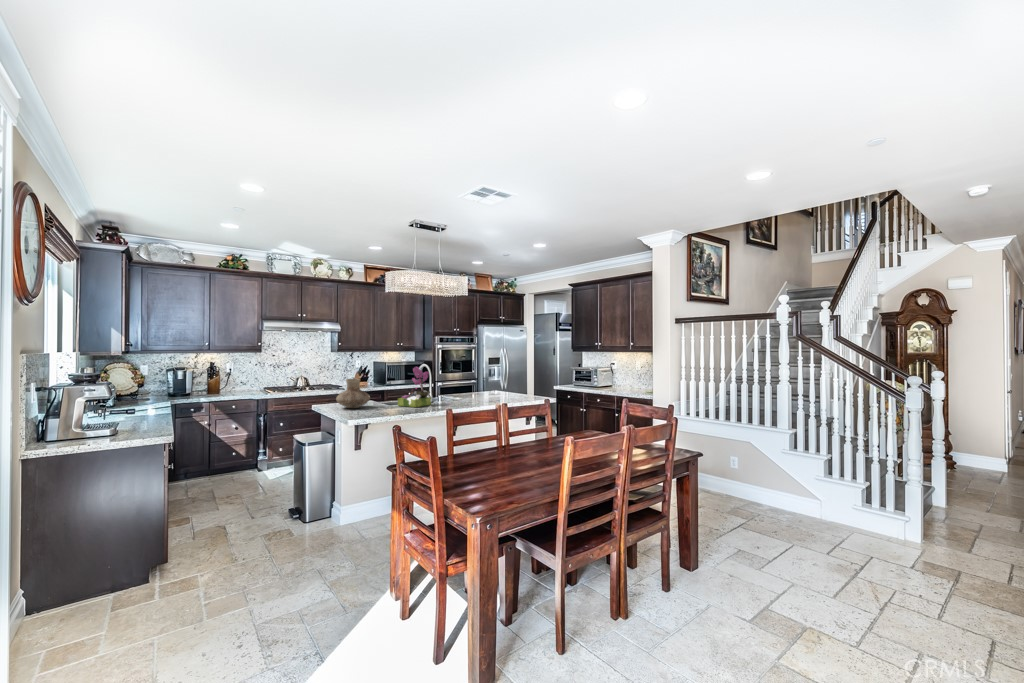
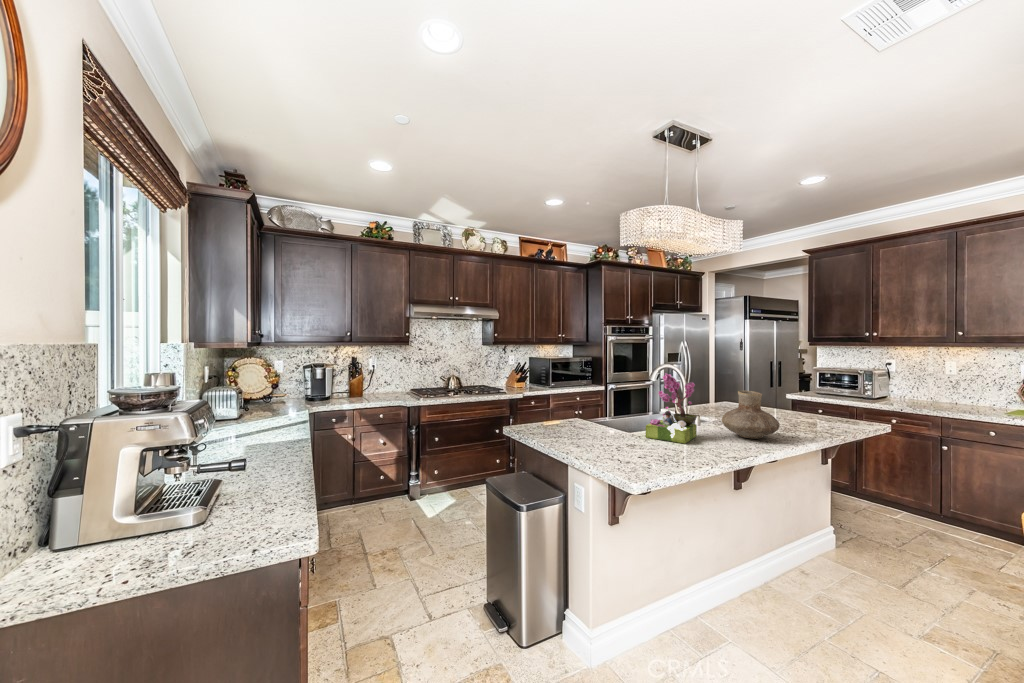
vase: present [336,379,370,408] -> present [722,391,780,439]

